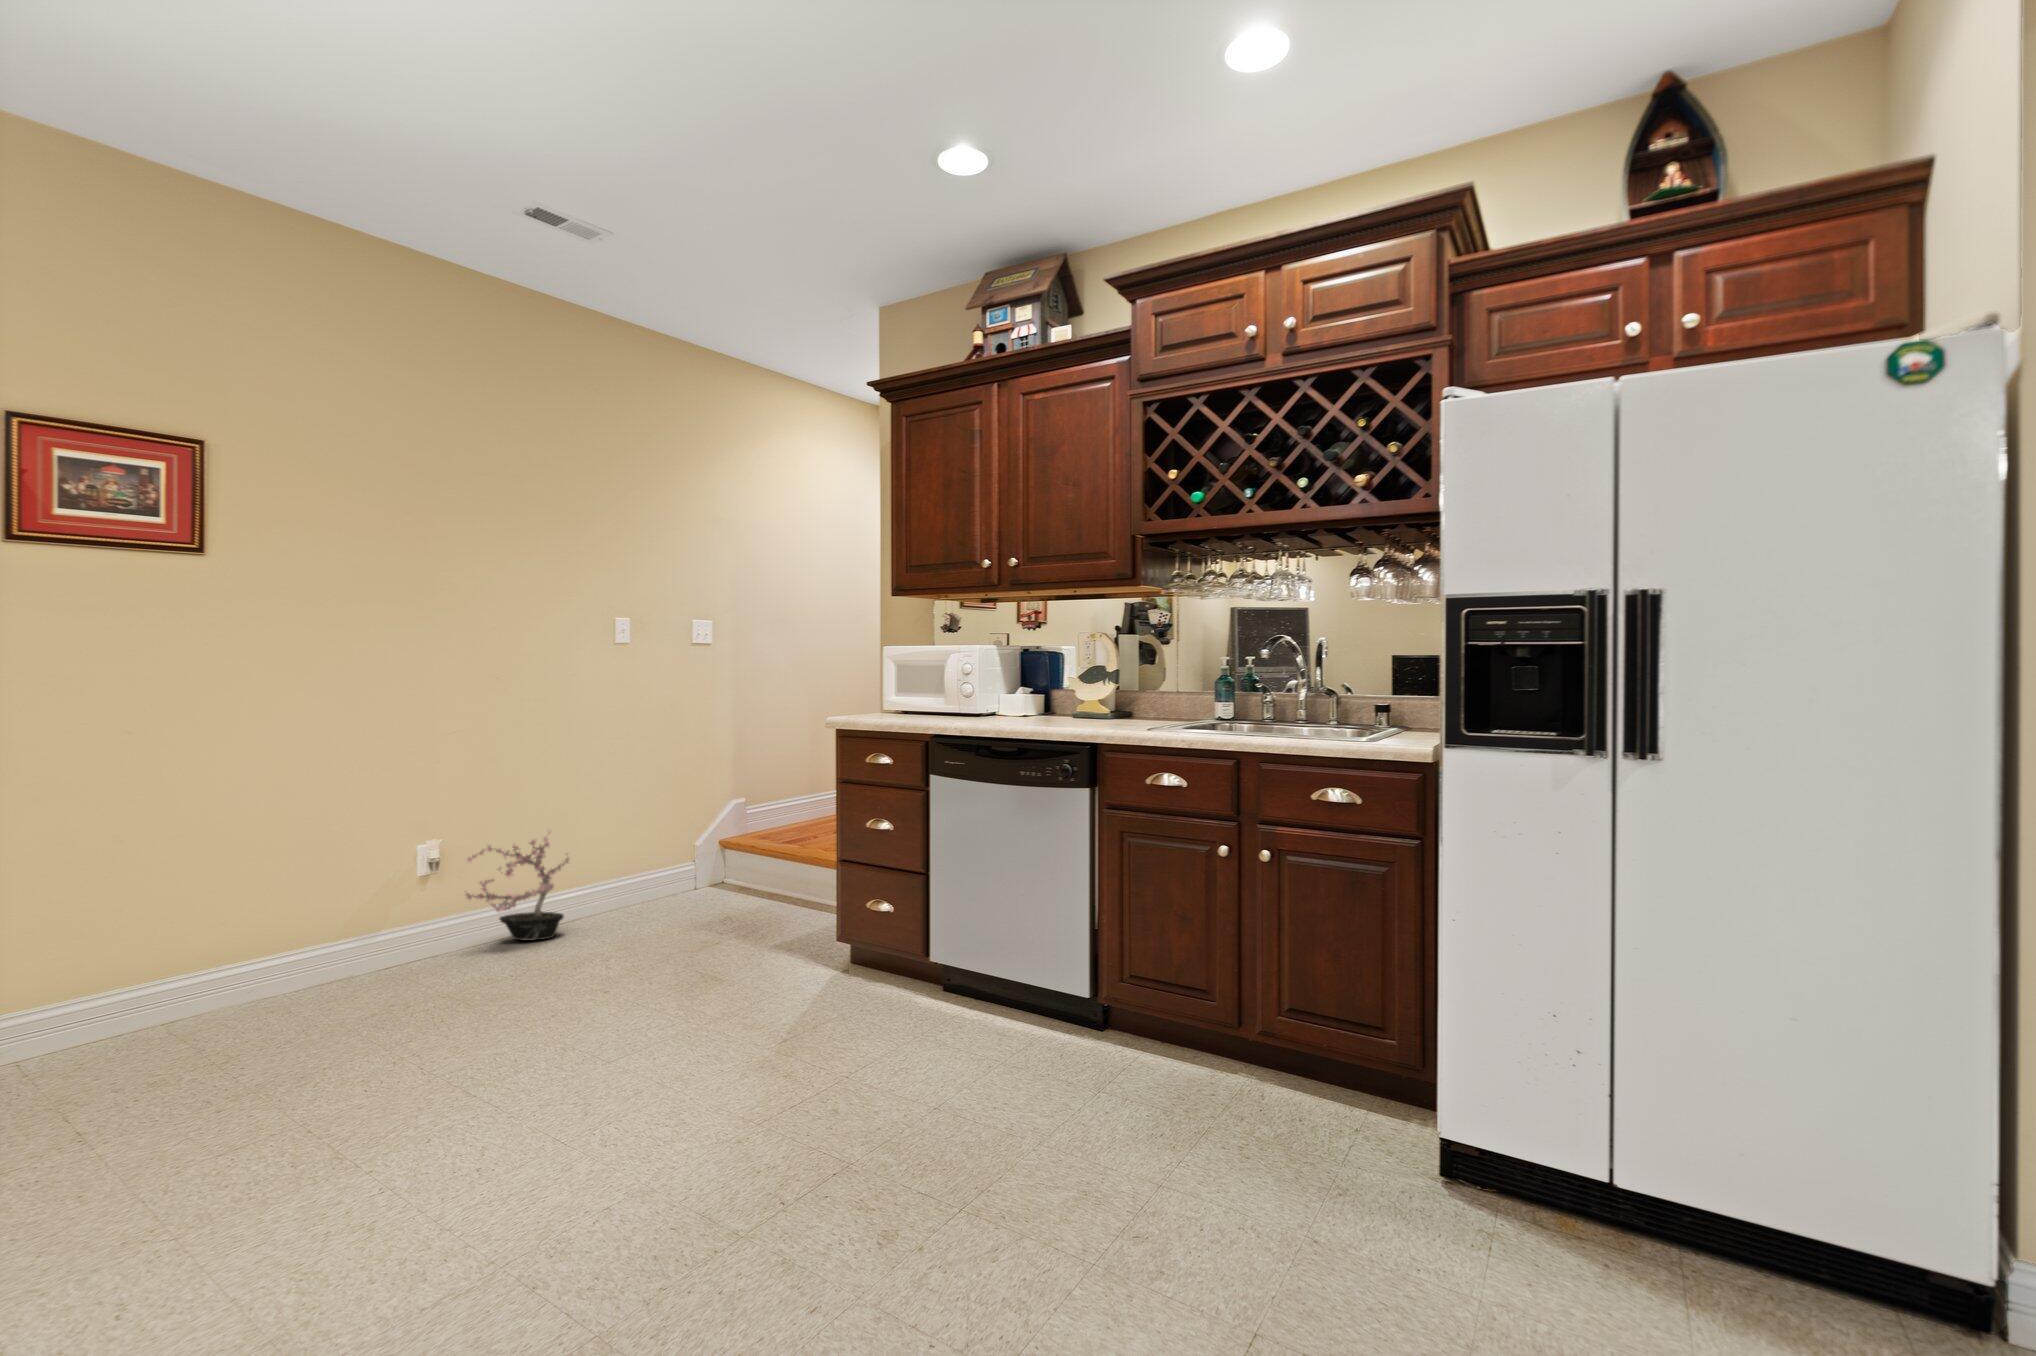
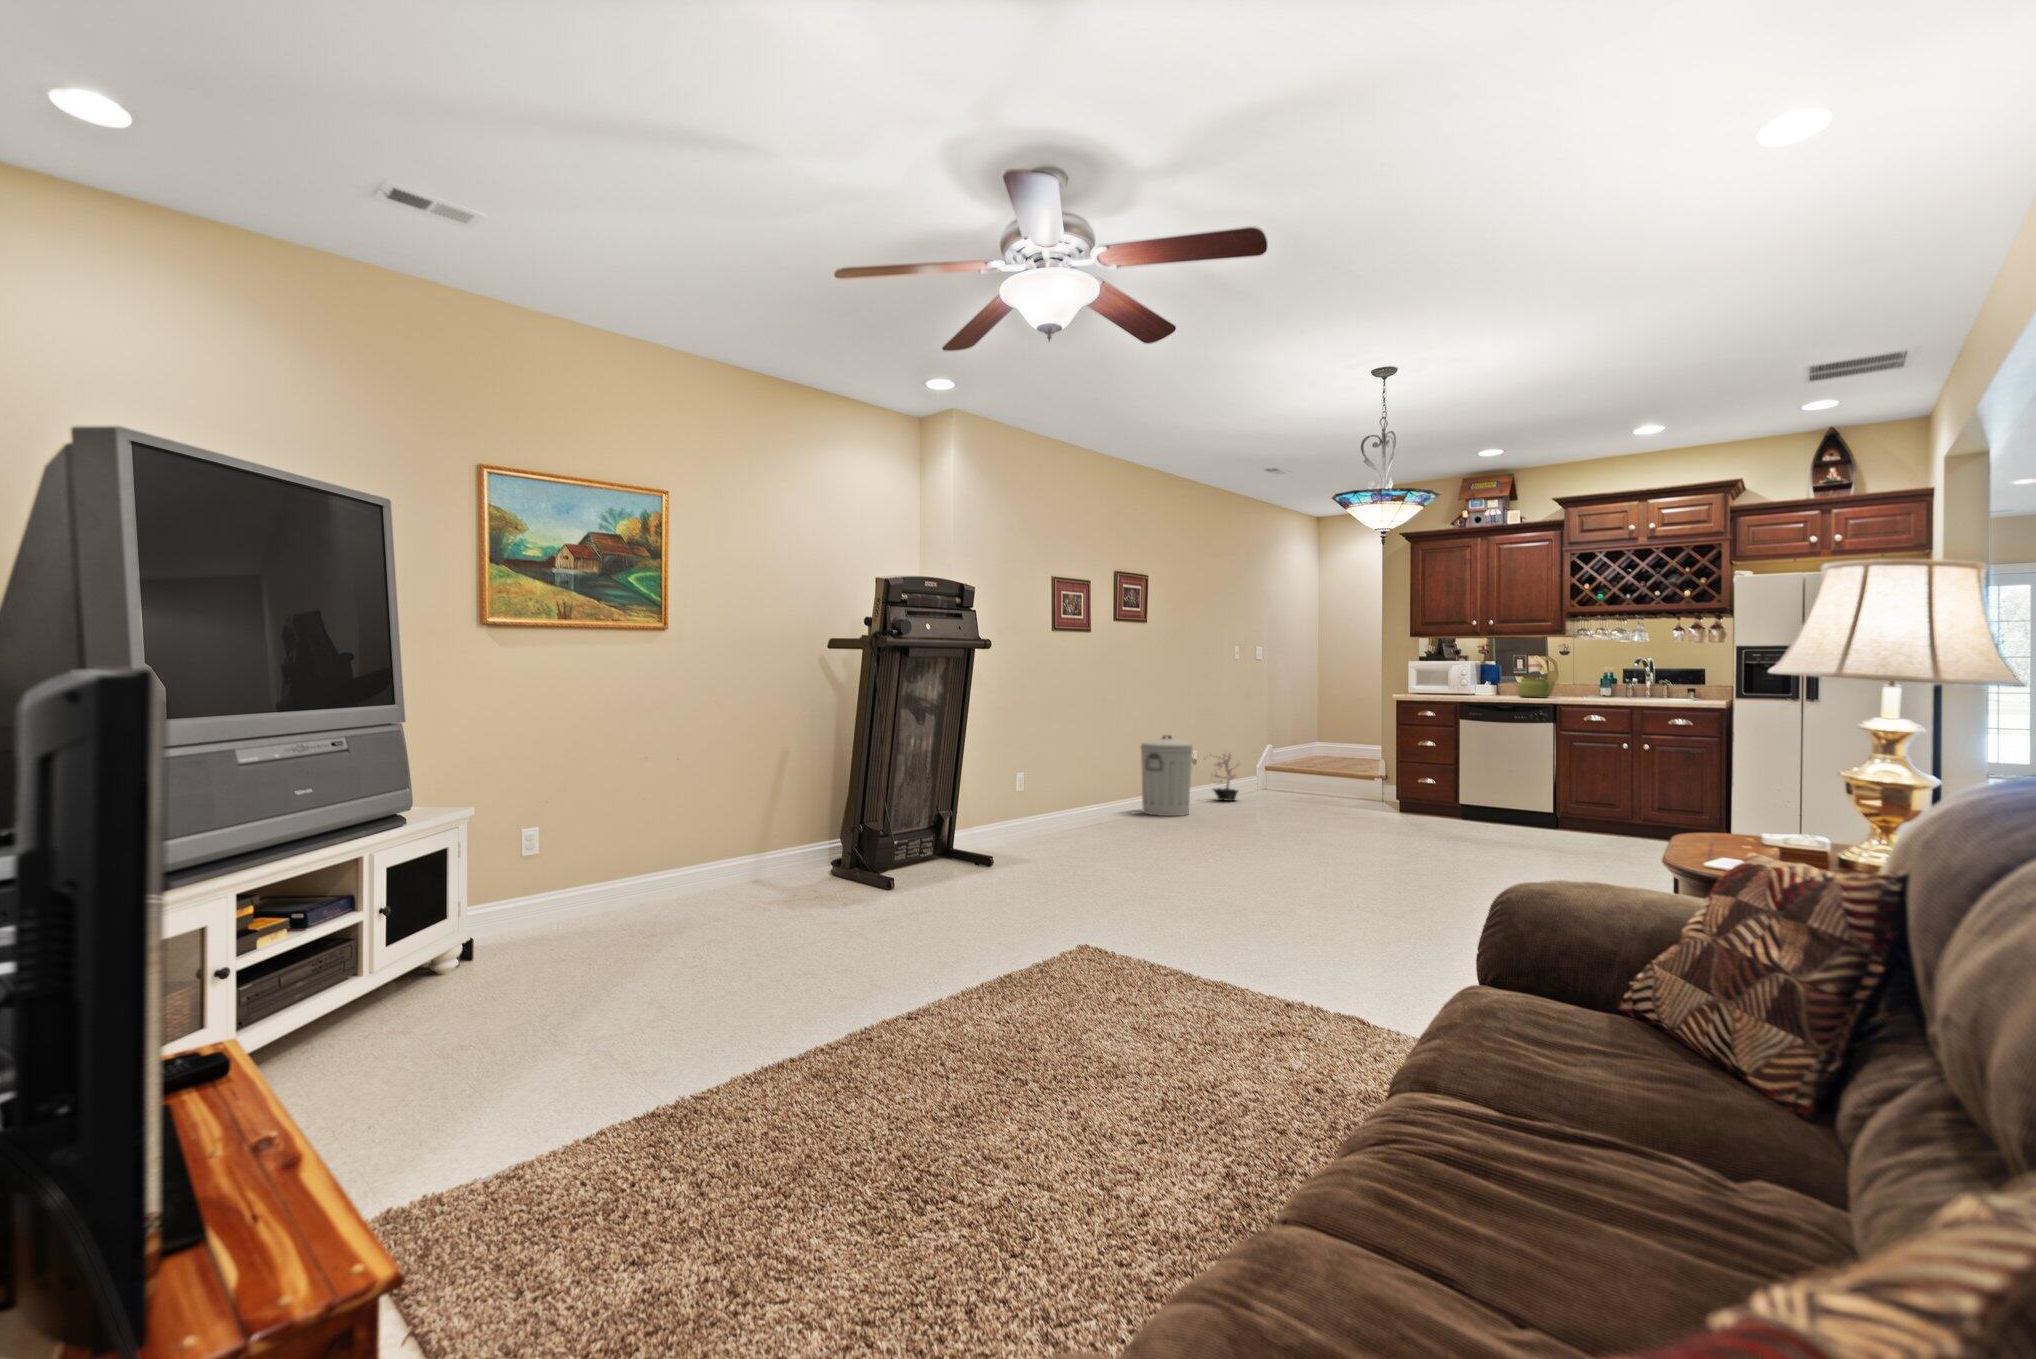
kettle: none [1031,651,1096,727] -> present [1518,664,1554,698]
trash can: none [114,838,294,1053] -> present [1141,735,1193,816]

